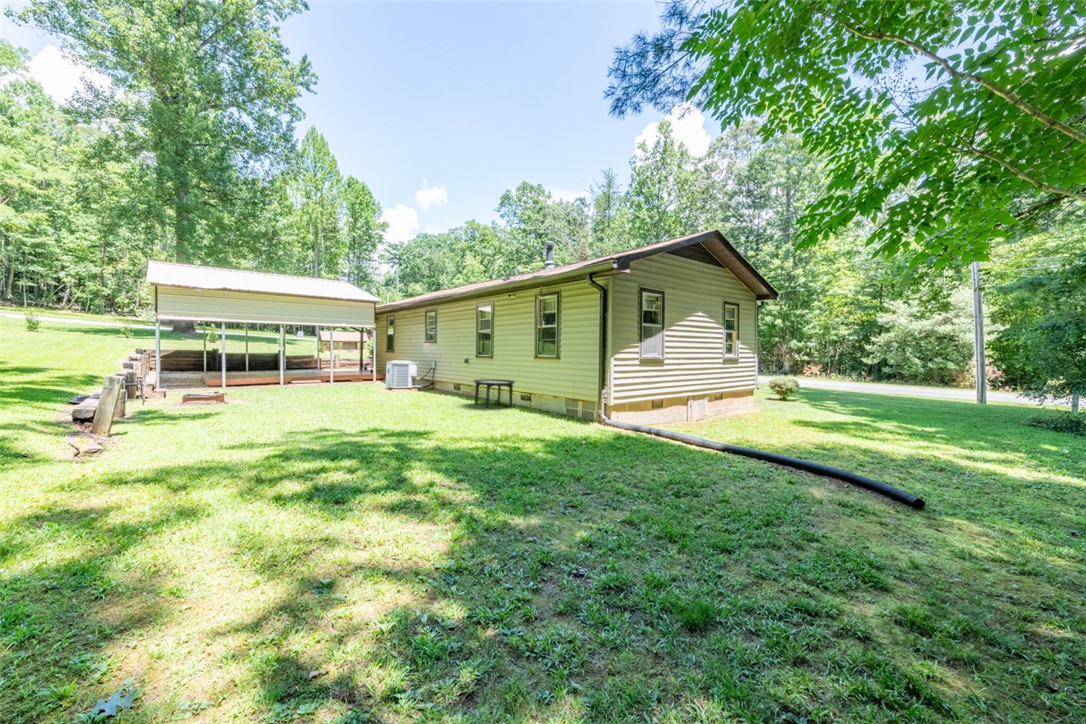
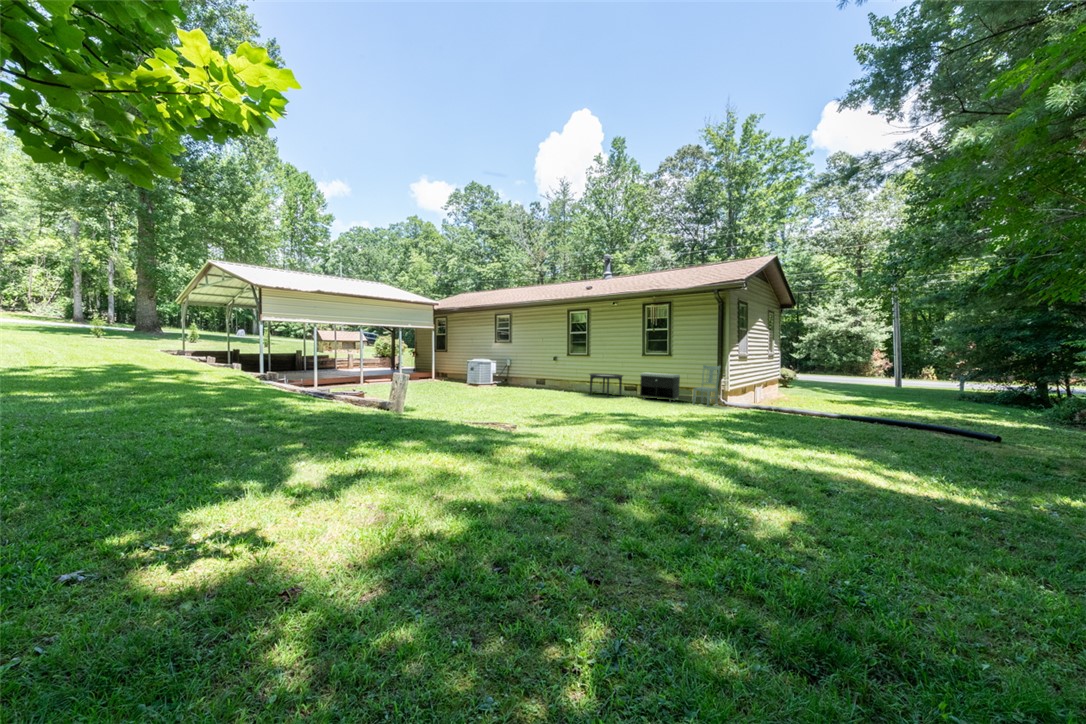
chair: none [564,370,601,425] -> present [693,365,721,406]
storage bench: none [520,379,567,416] -> present [640,372,680,401]

